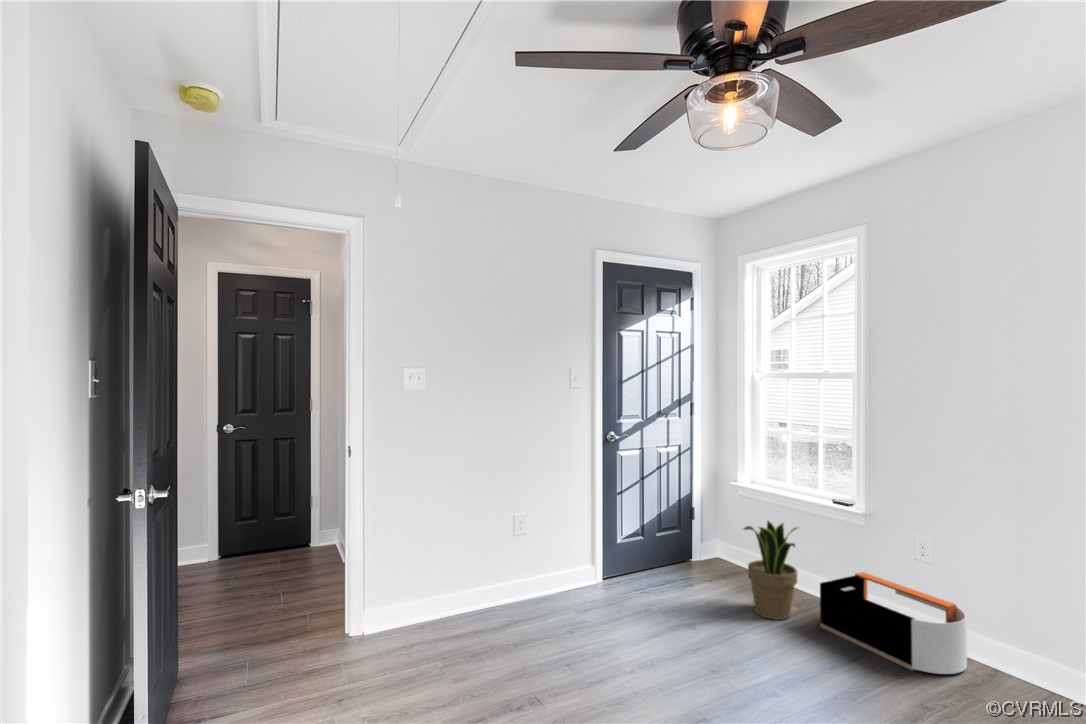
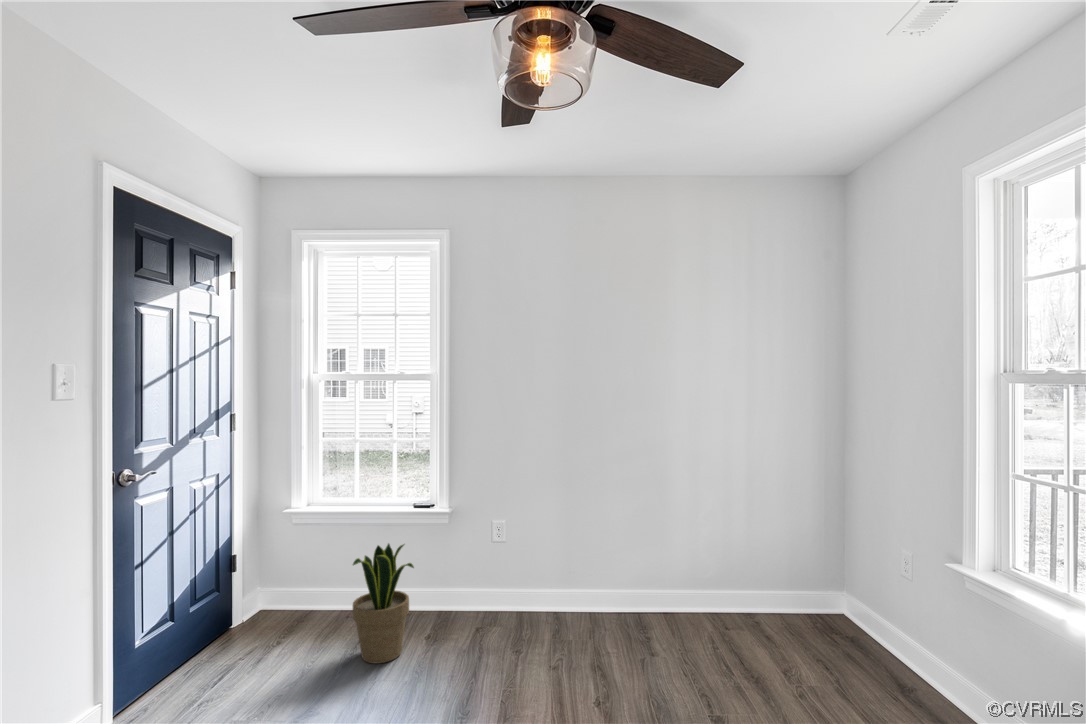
storage bin: present [820,572,967,674] -> none [435,573,562,652]

